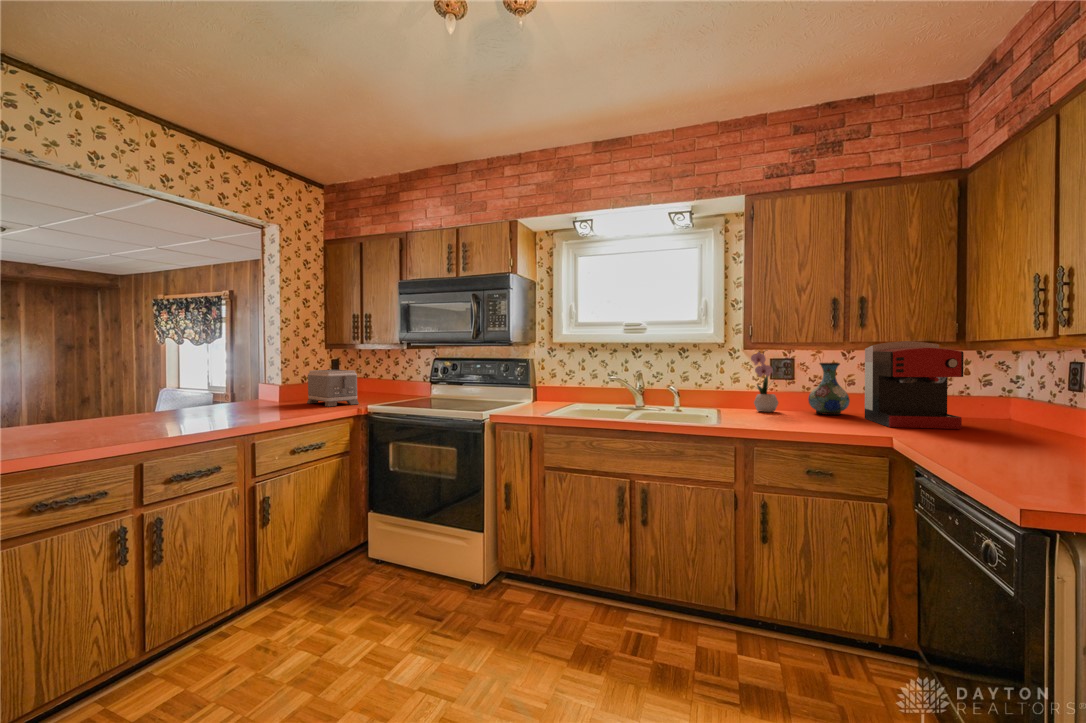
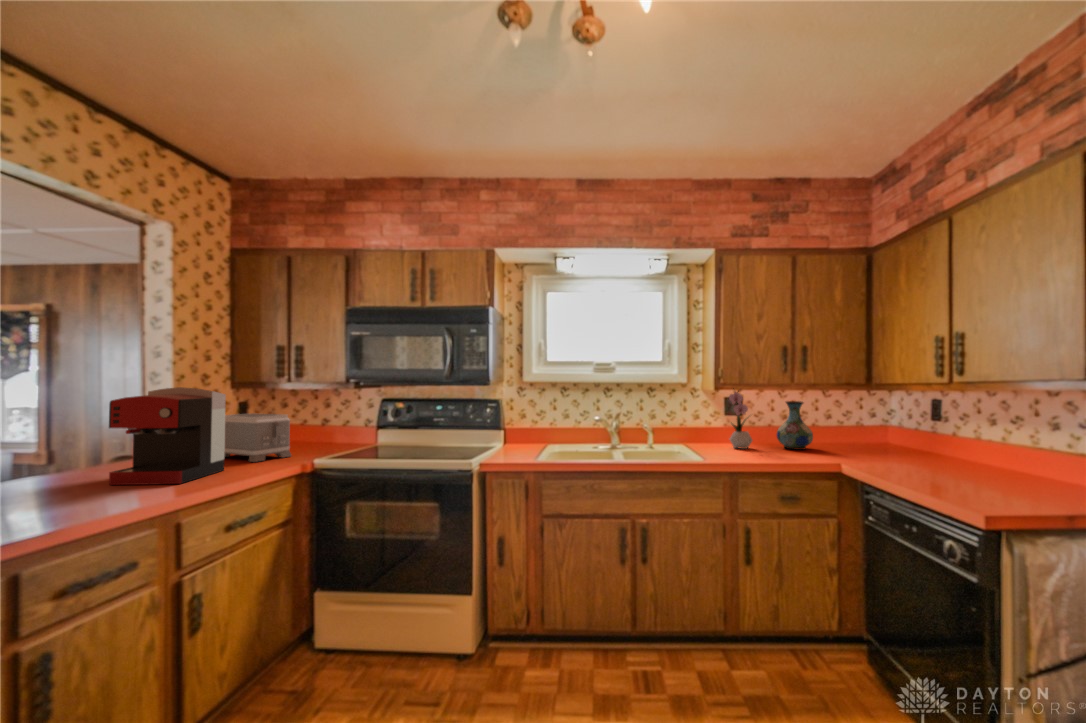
coffee maker: present [865,341,964,429] -> present [109,387,226,485]

